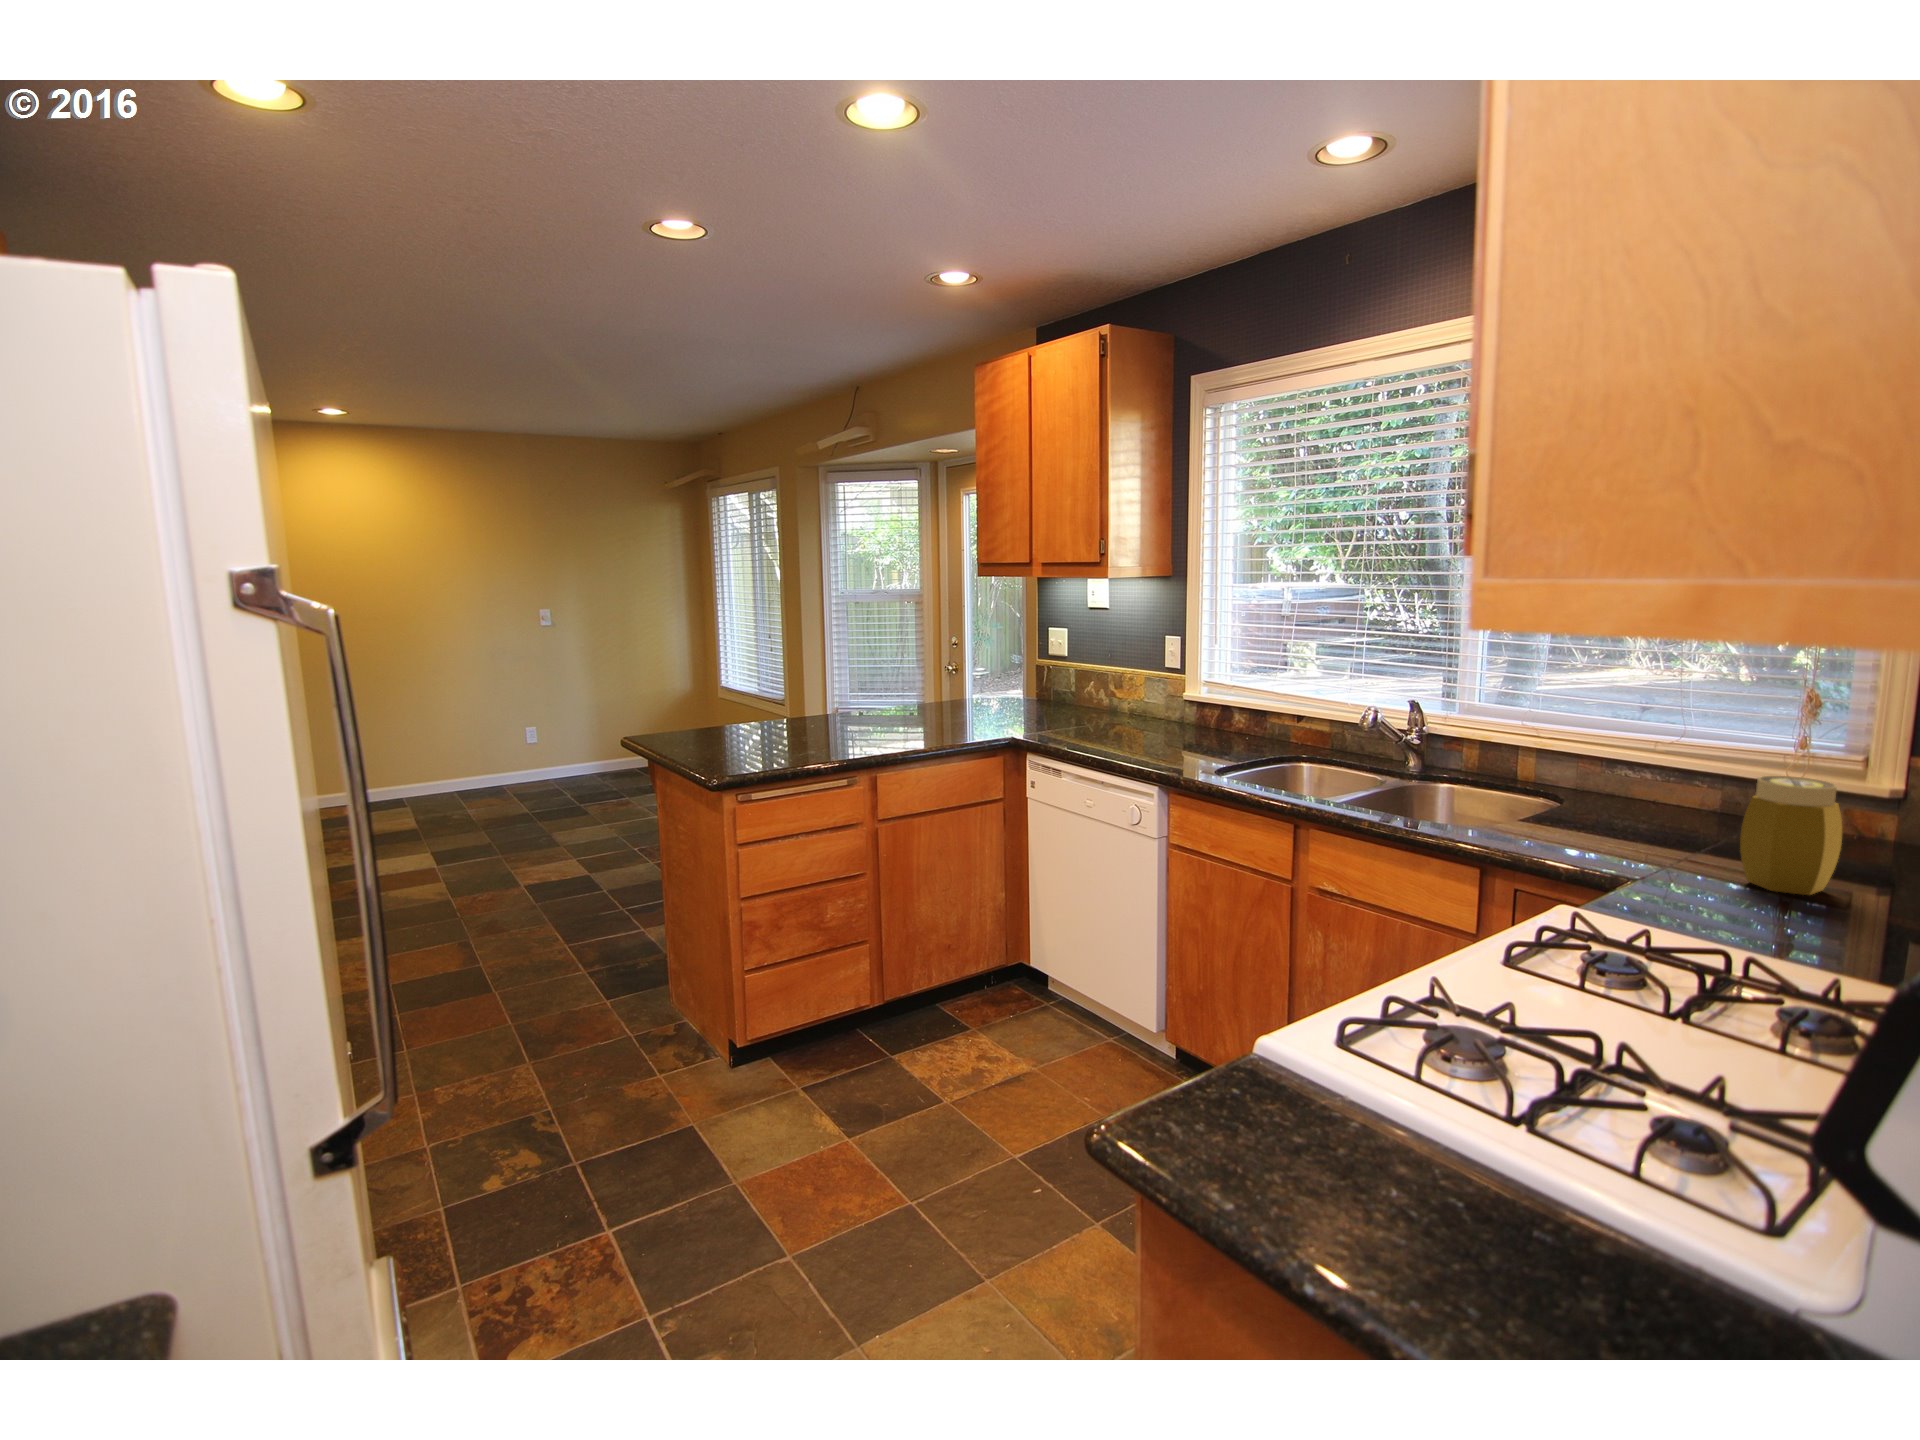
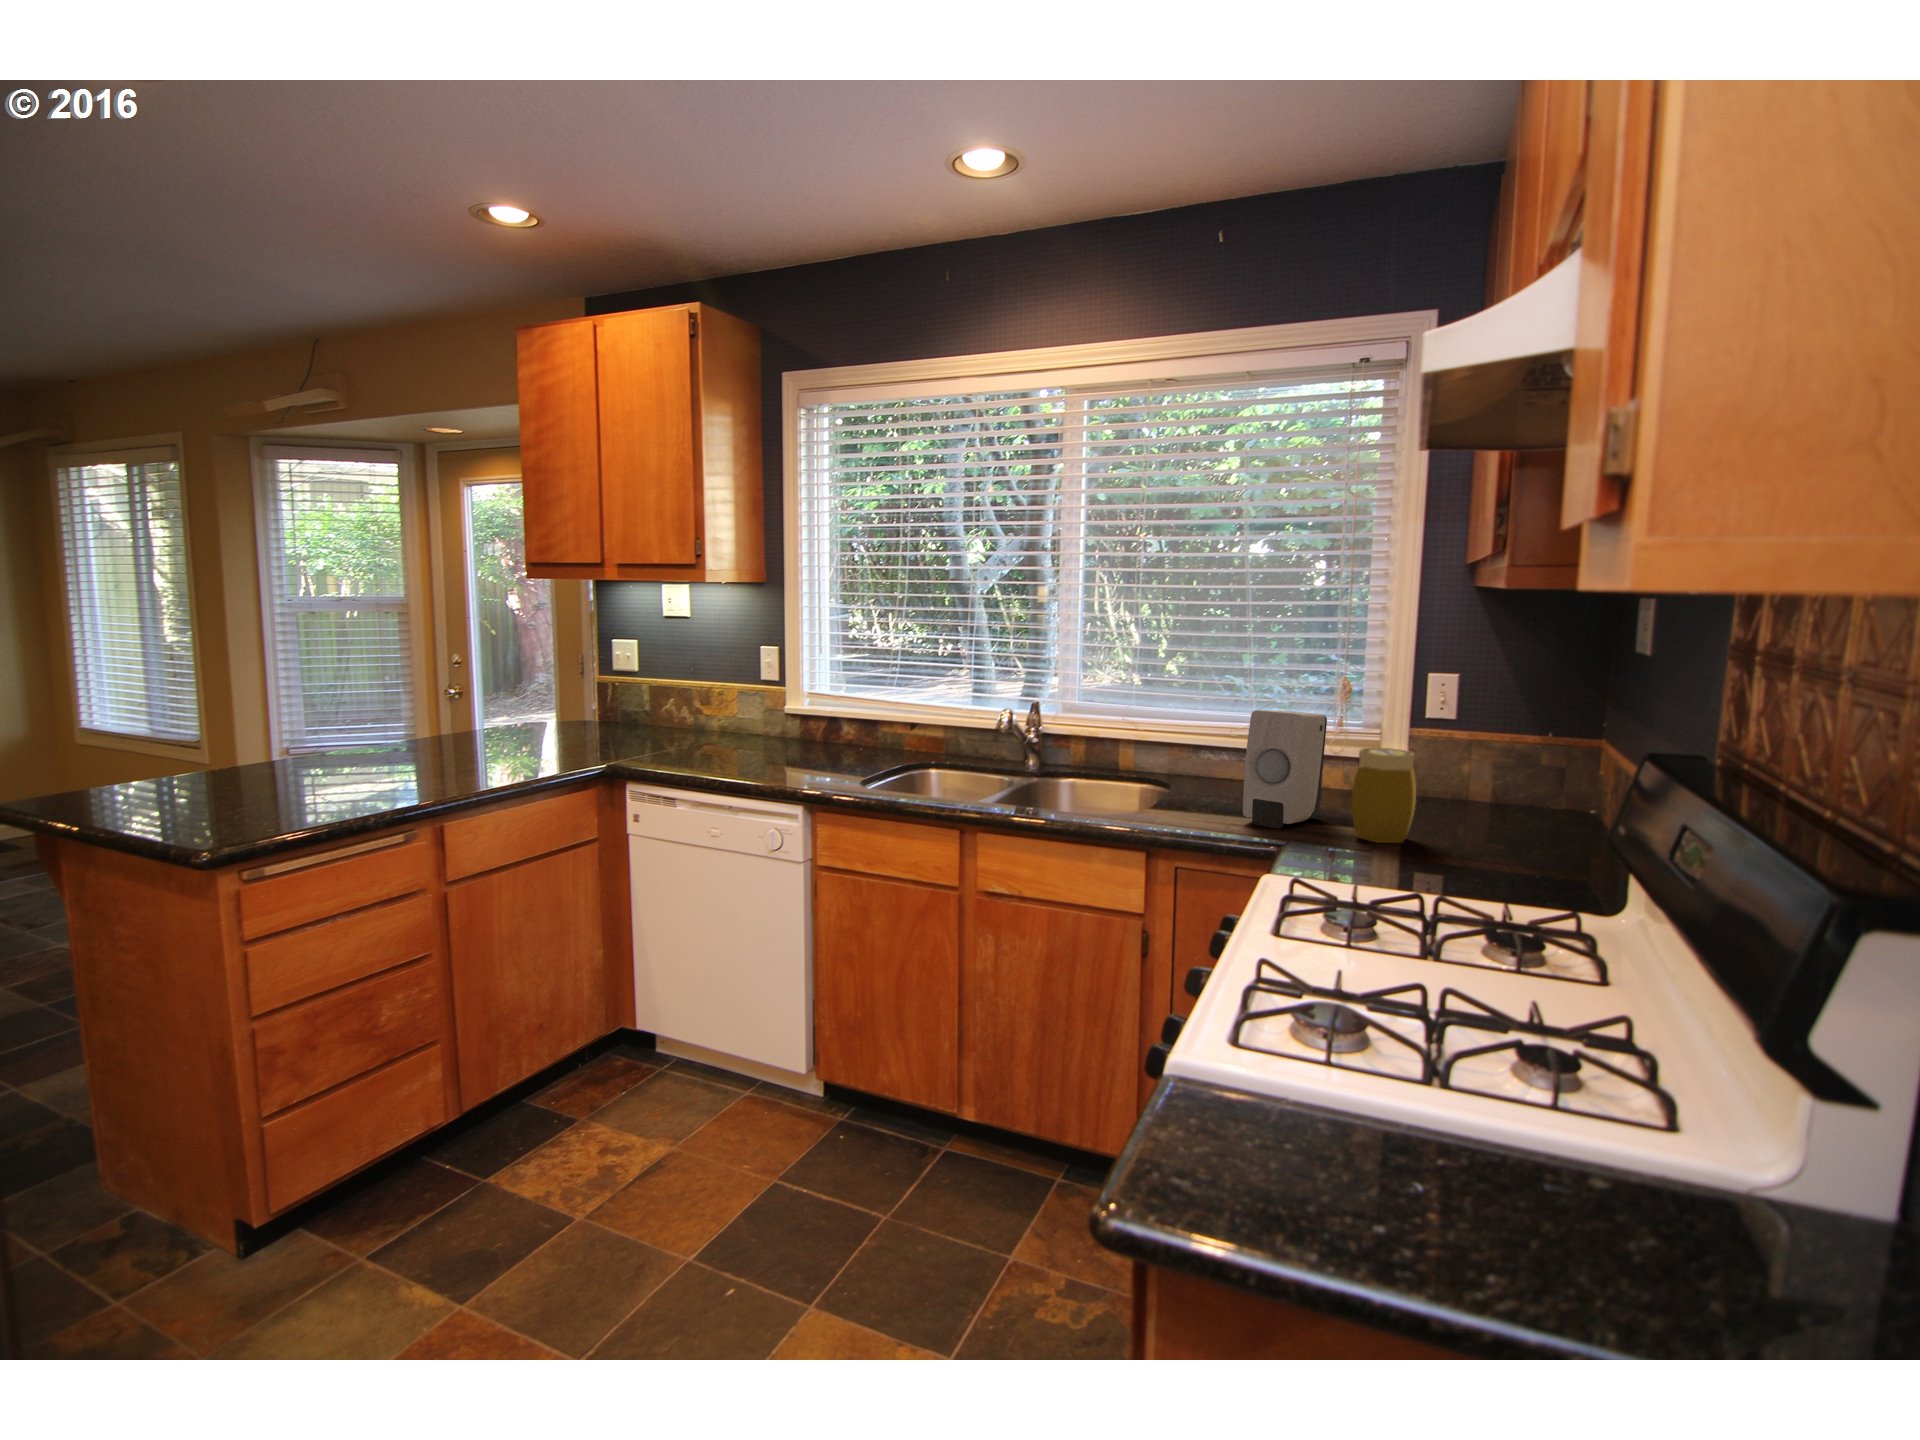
soap dispenser: none [1610,723,1743,860] -> present [1243,710,1327,828]

